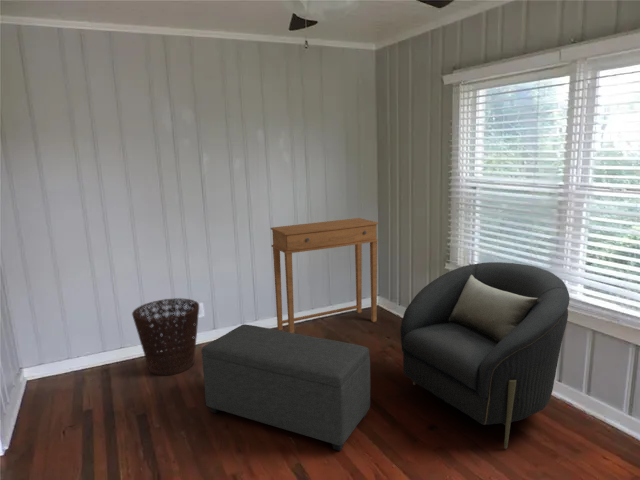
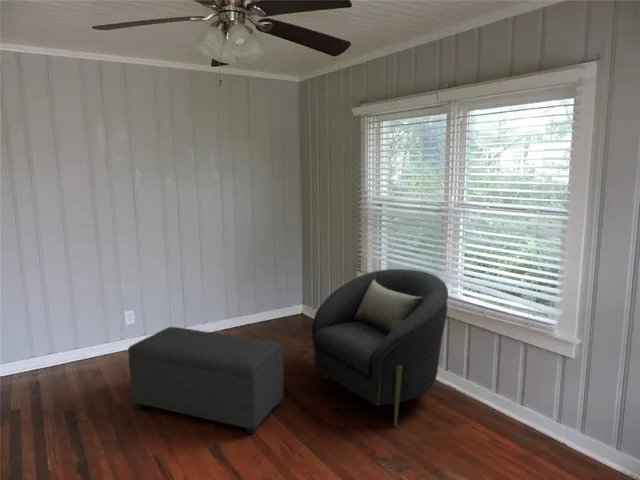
side table: present [271,218,378,333] -> none [200,232,301,345]
basket: present [132,298,199,376] -> none [62,306,129,378]

